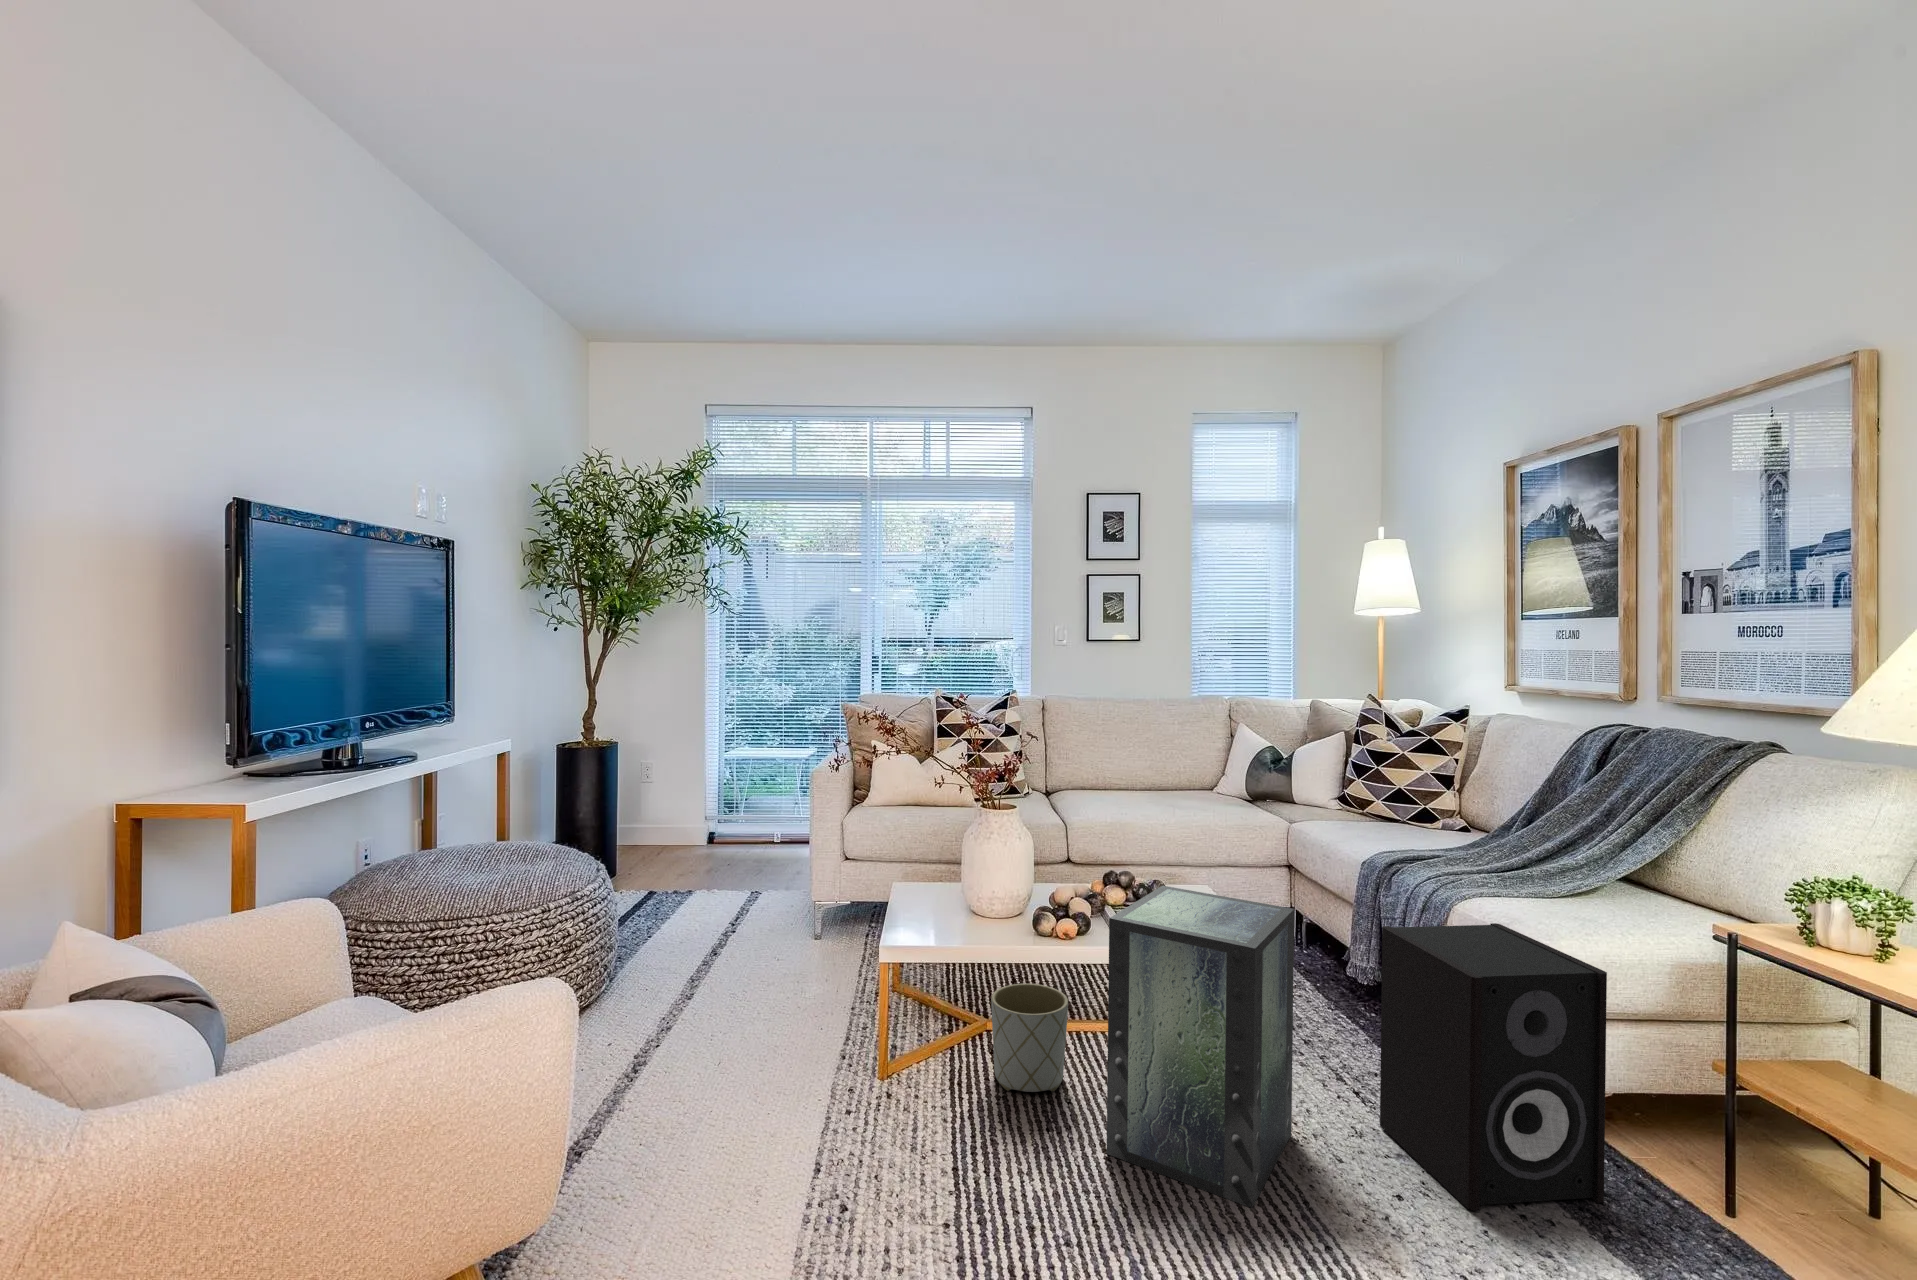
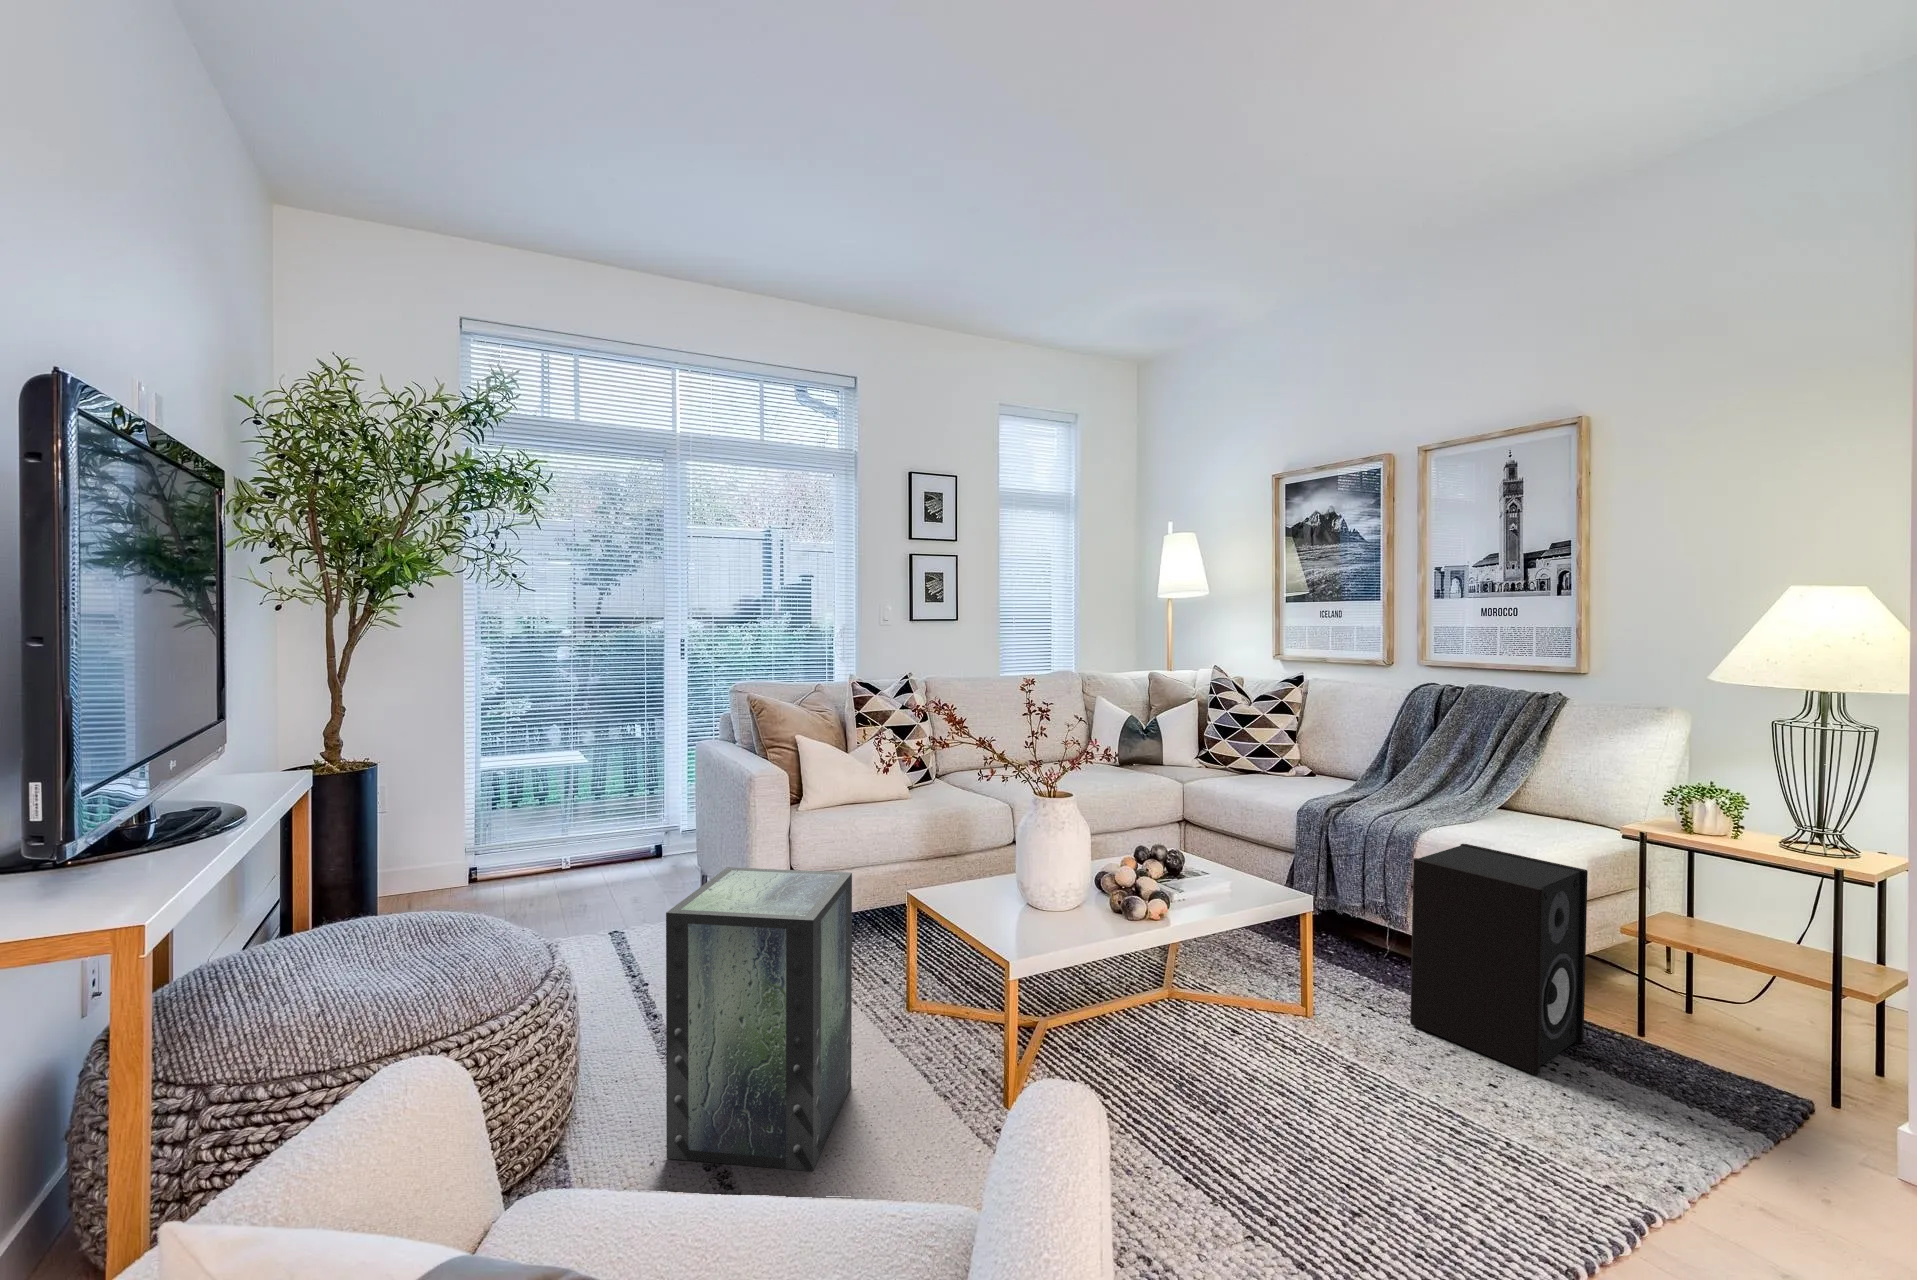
storage box: present [1107,886,1294,1208] -> present [666,867,852,1171]
planter: present [991,984,1068,1092] -> none [1097,965,1176,1079]

